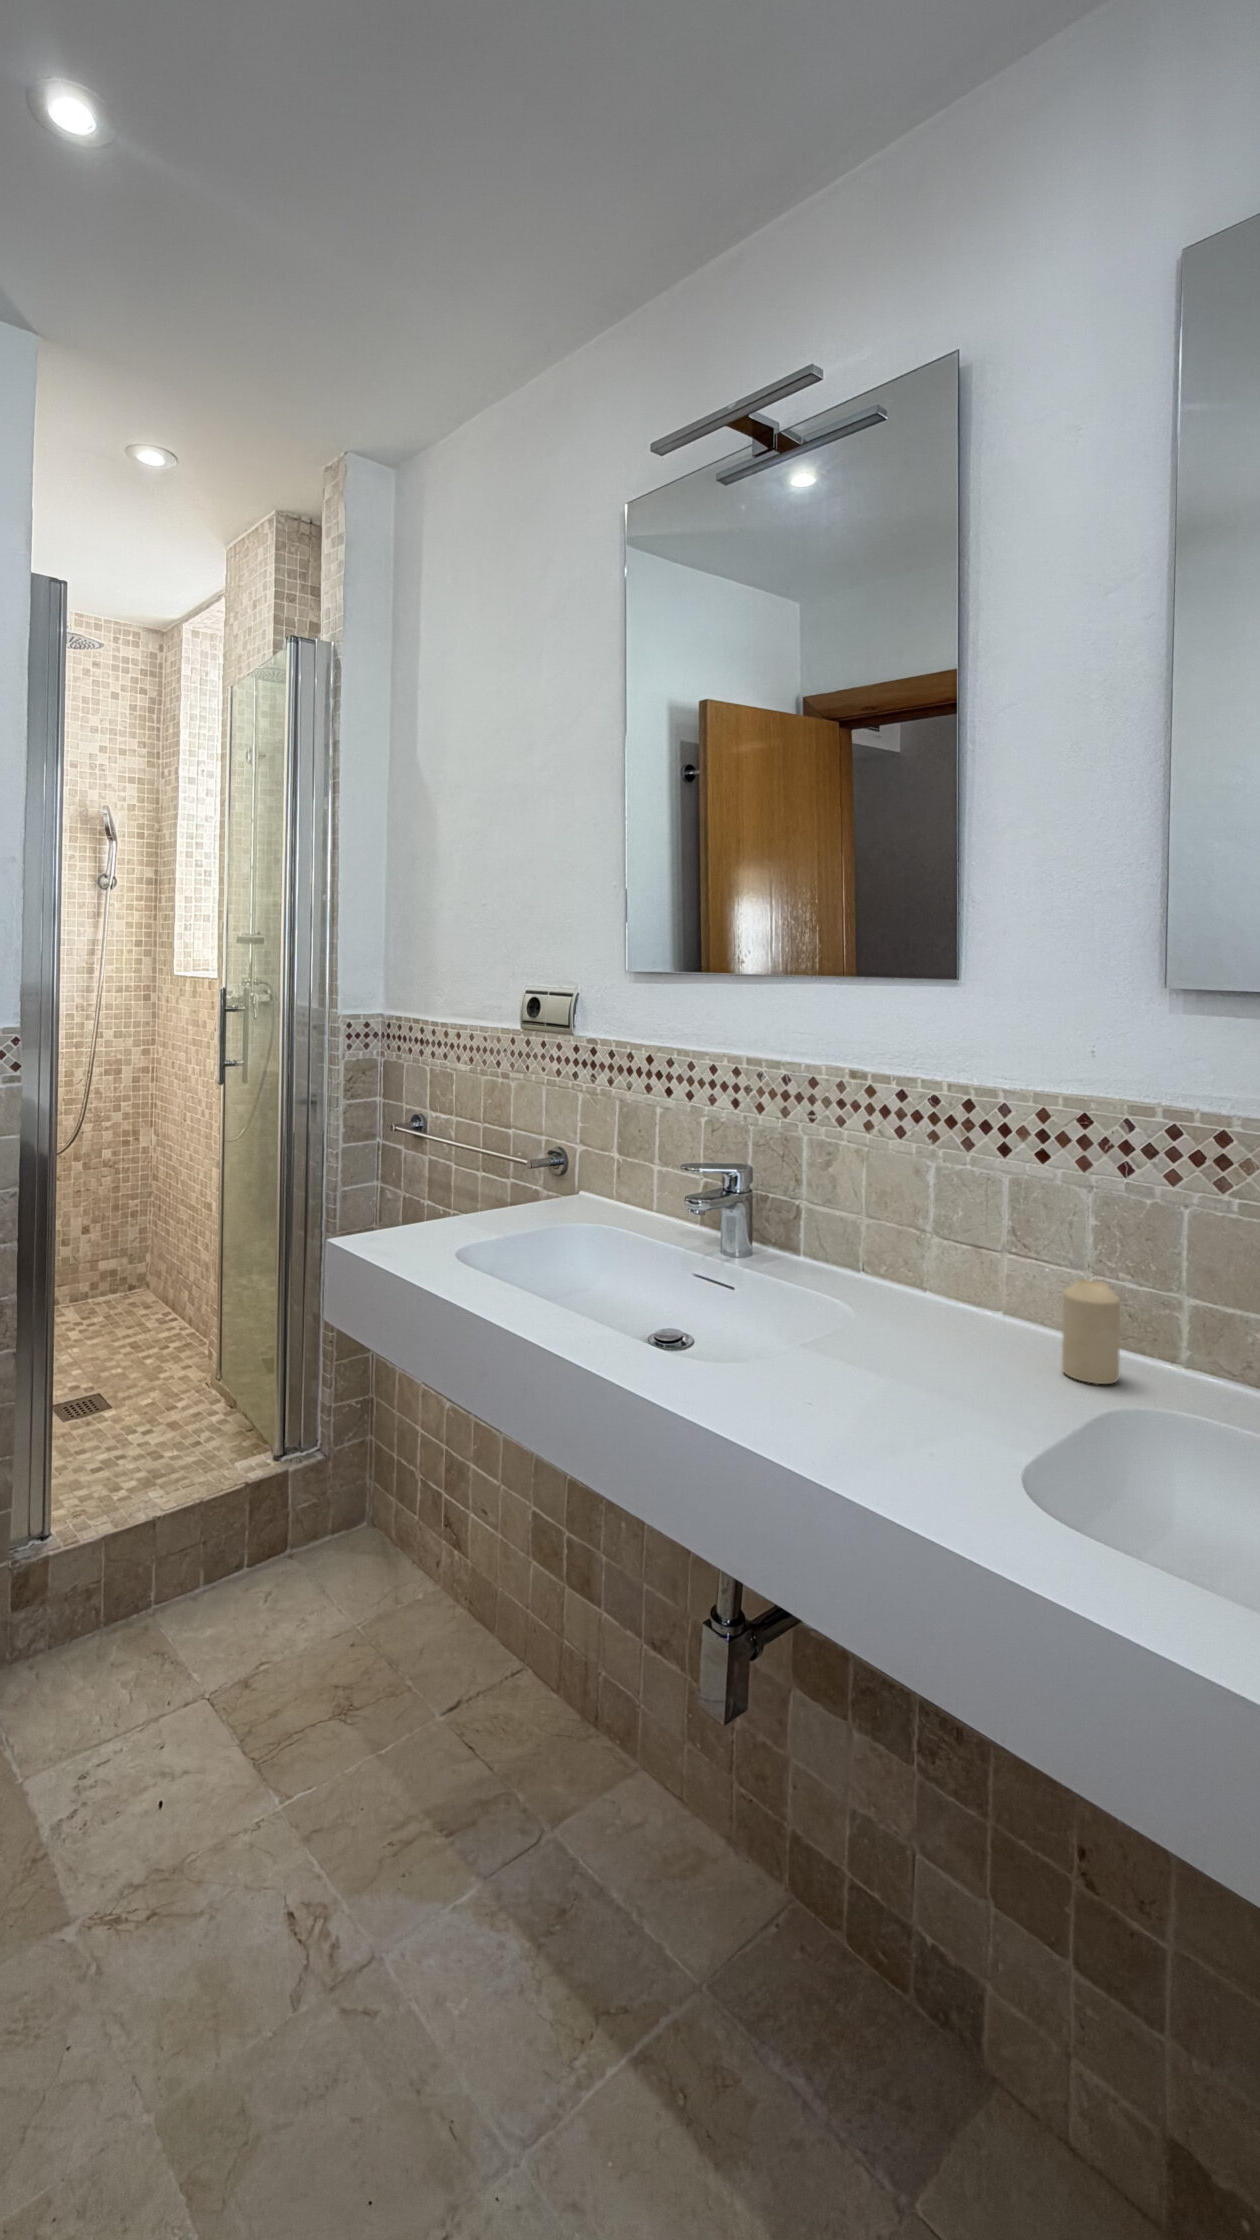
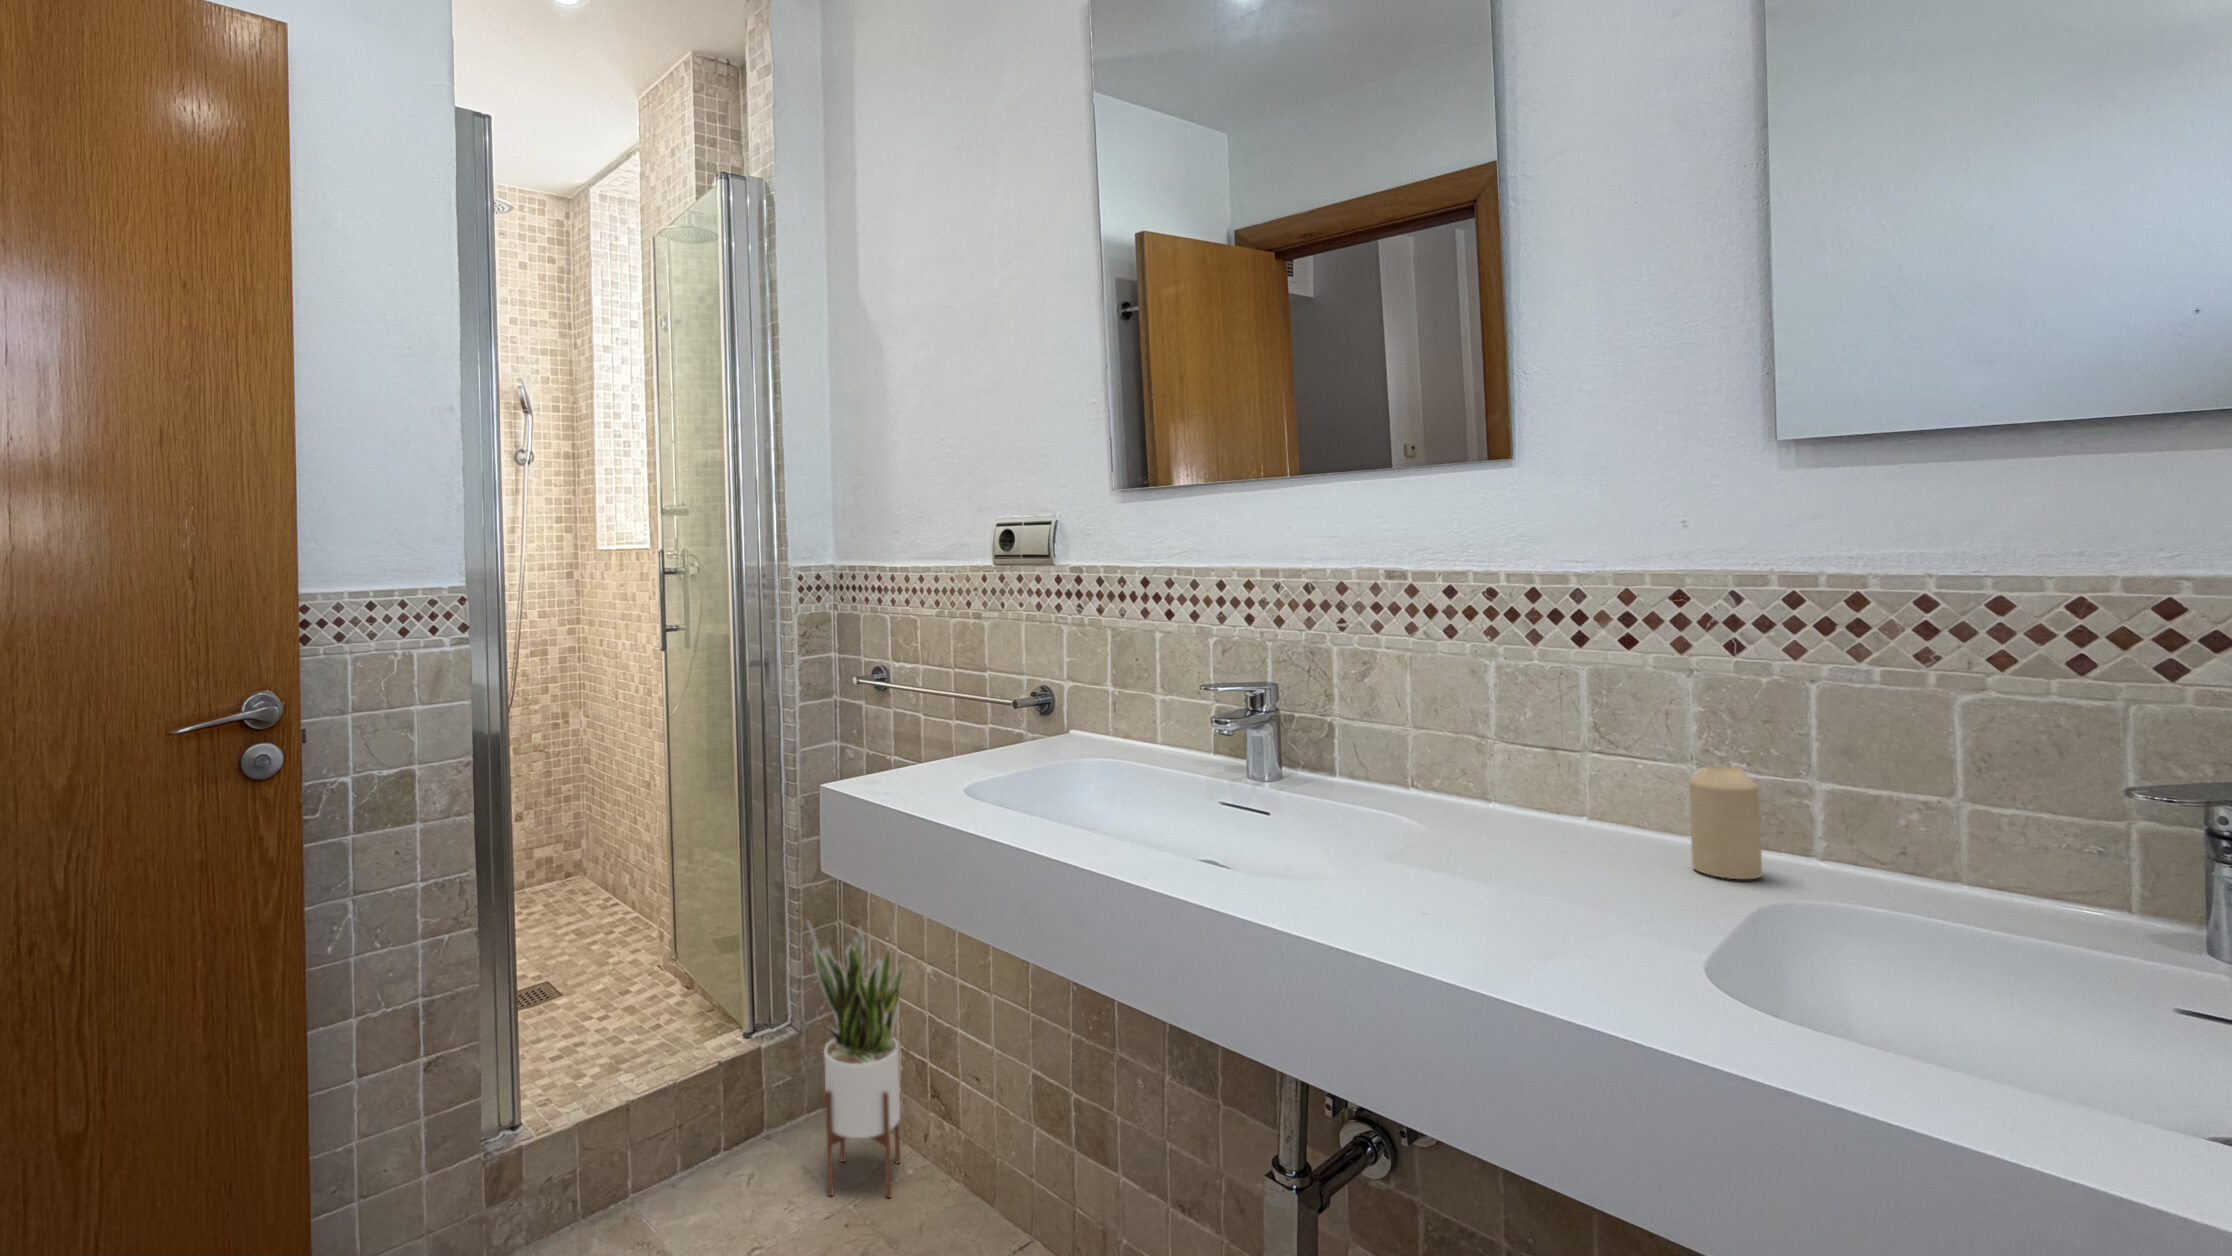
potted plant: none [334,1354,421,1623] -> present [807,922,904,1198]

